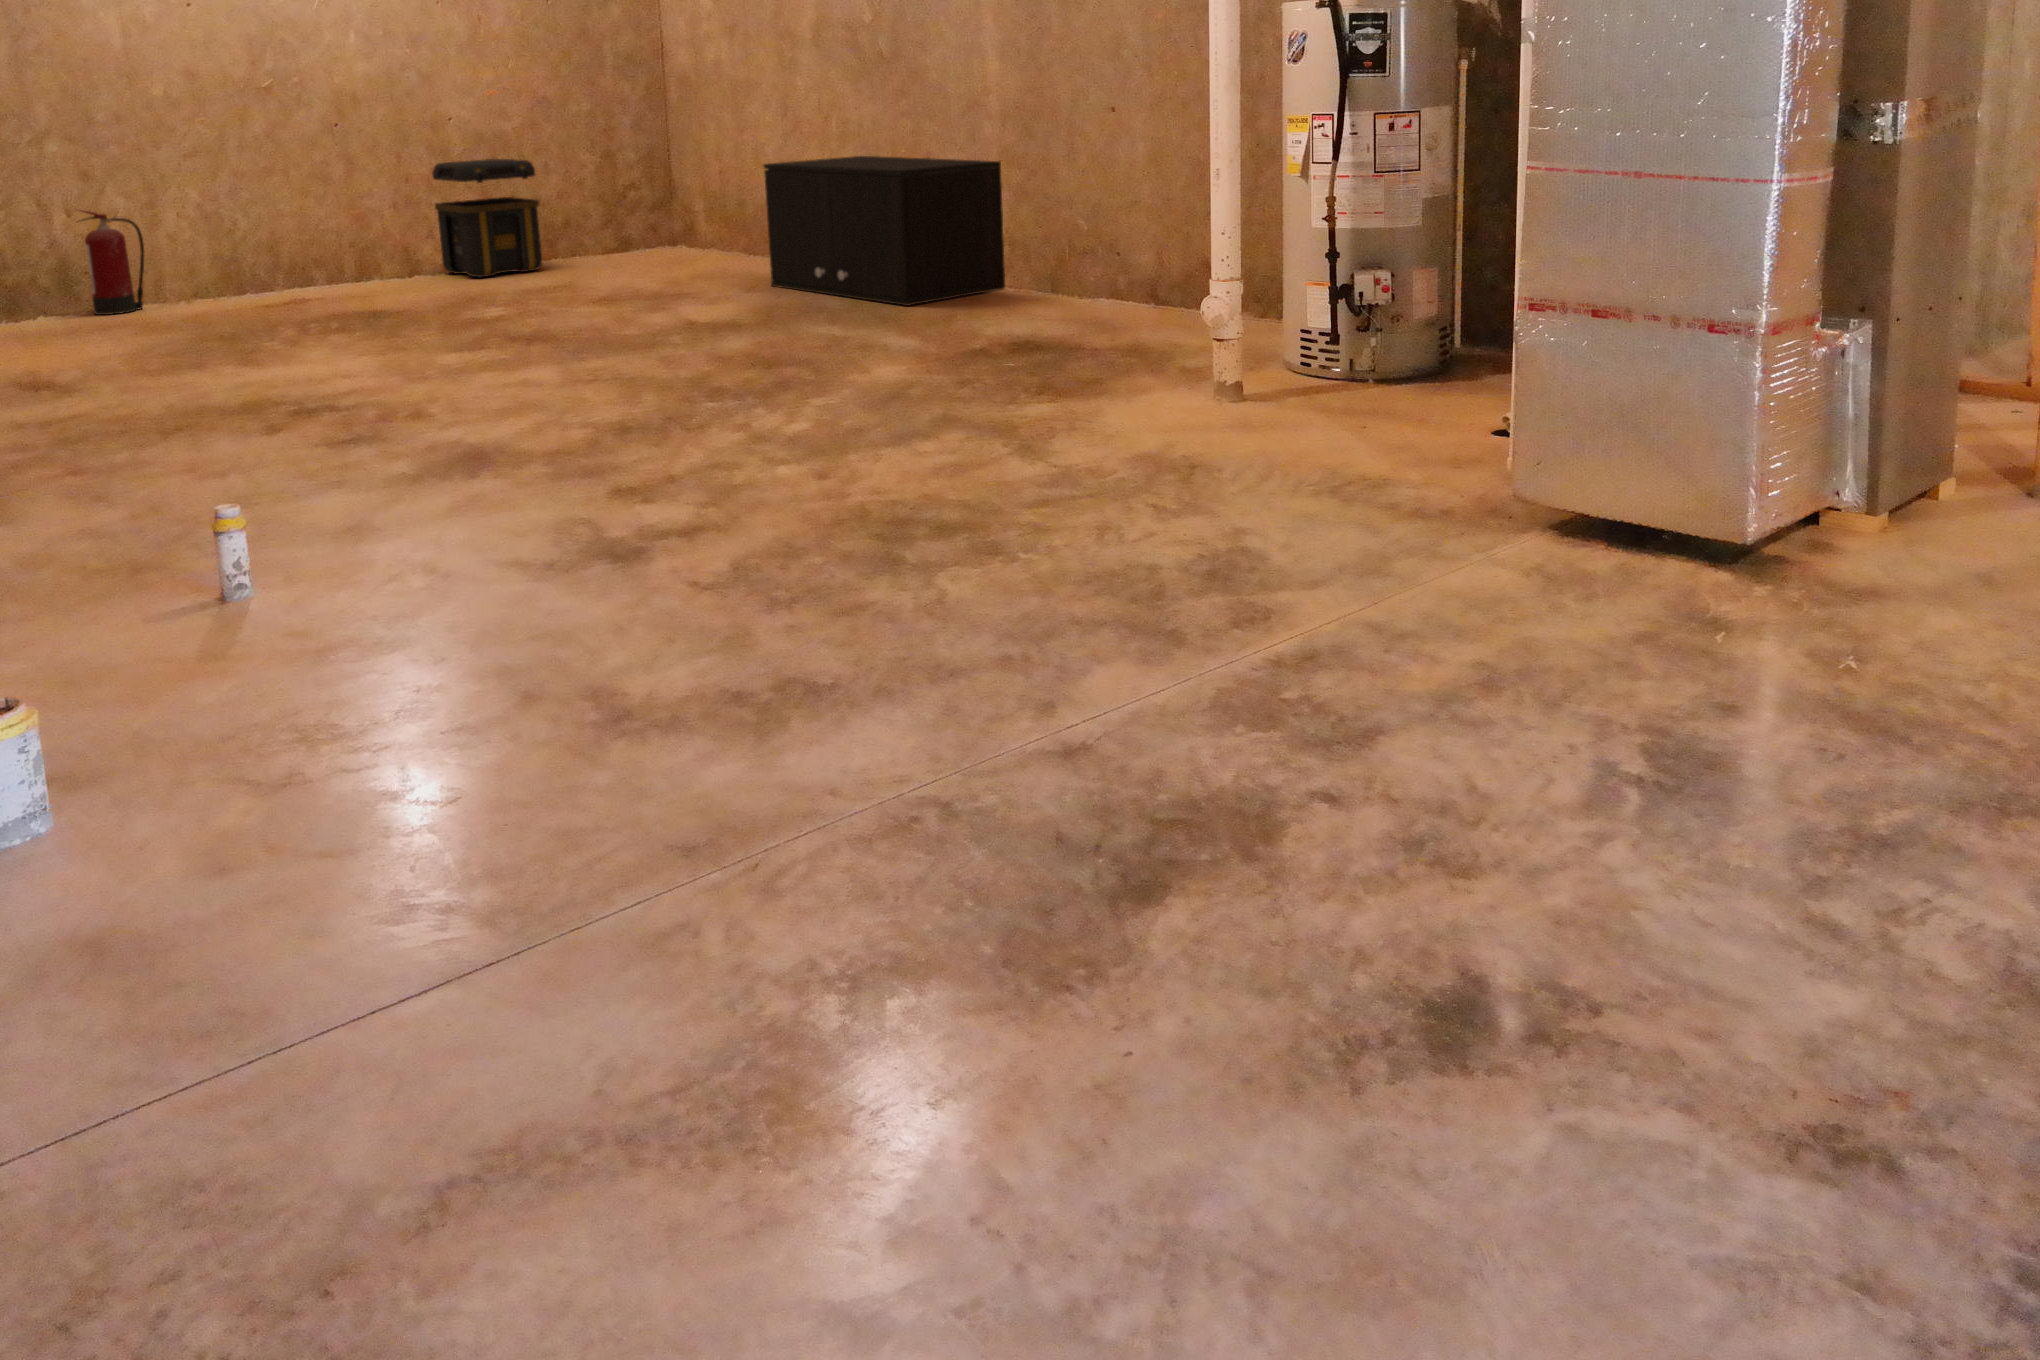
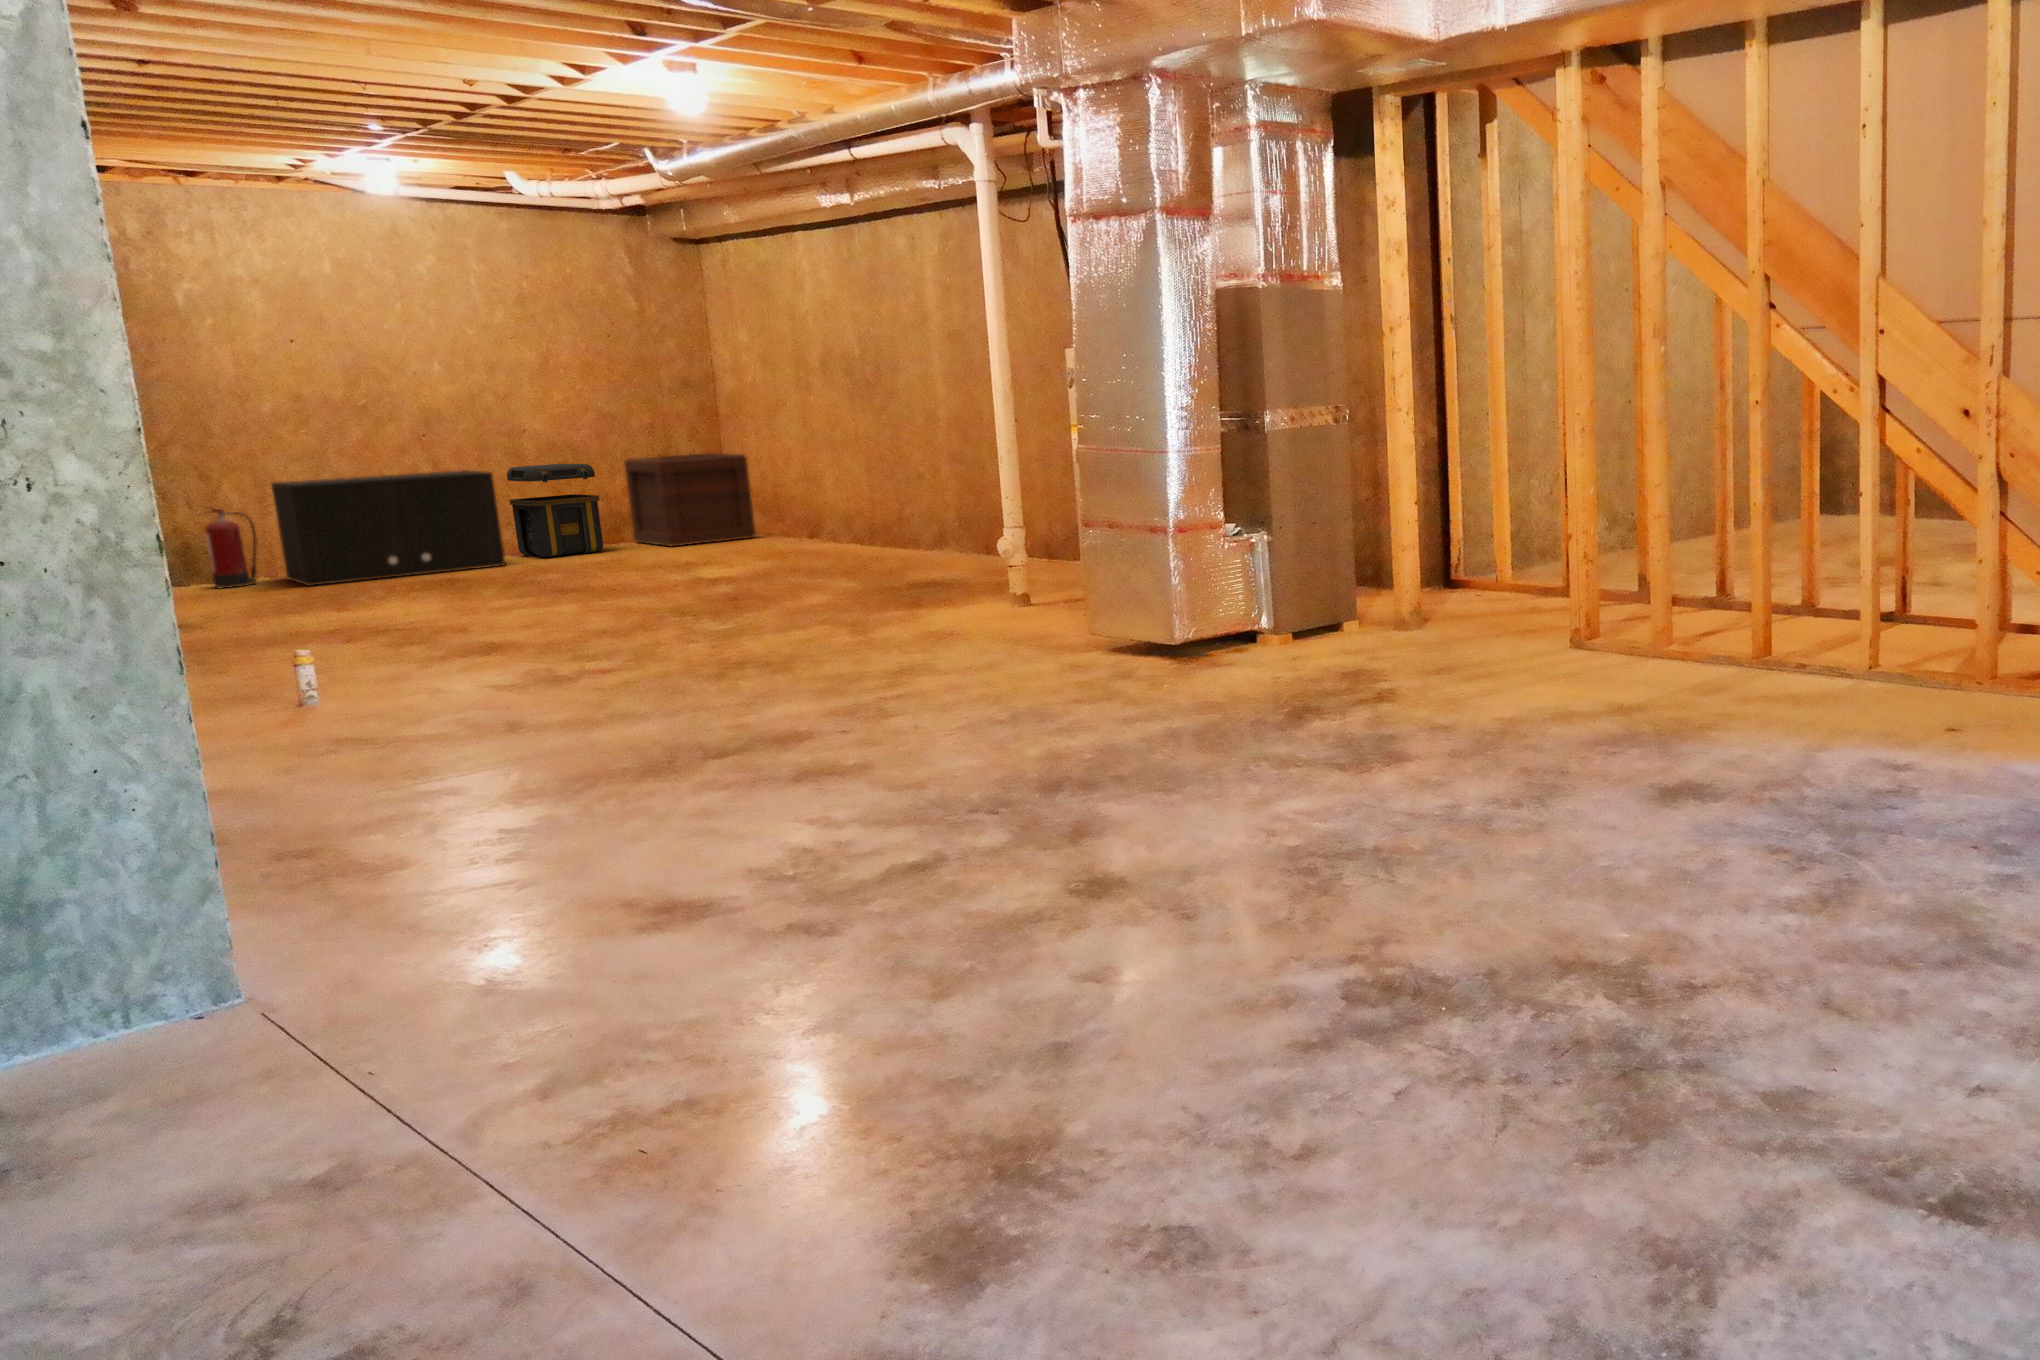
wooden crate: none [563,147,716,265] -> present [624,453,755,546]
storage cabinet: present [764,156,1005,306] -> present [271,470,506,586]

